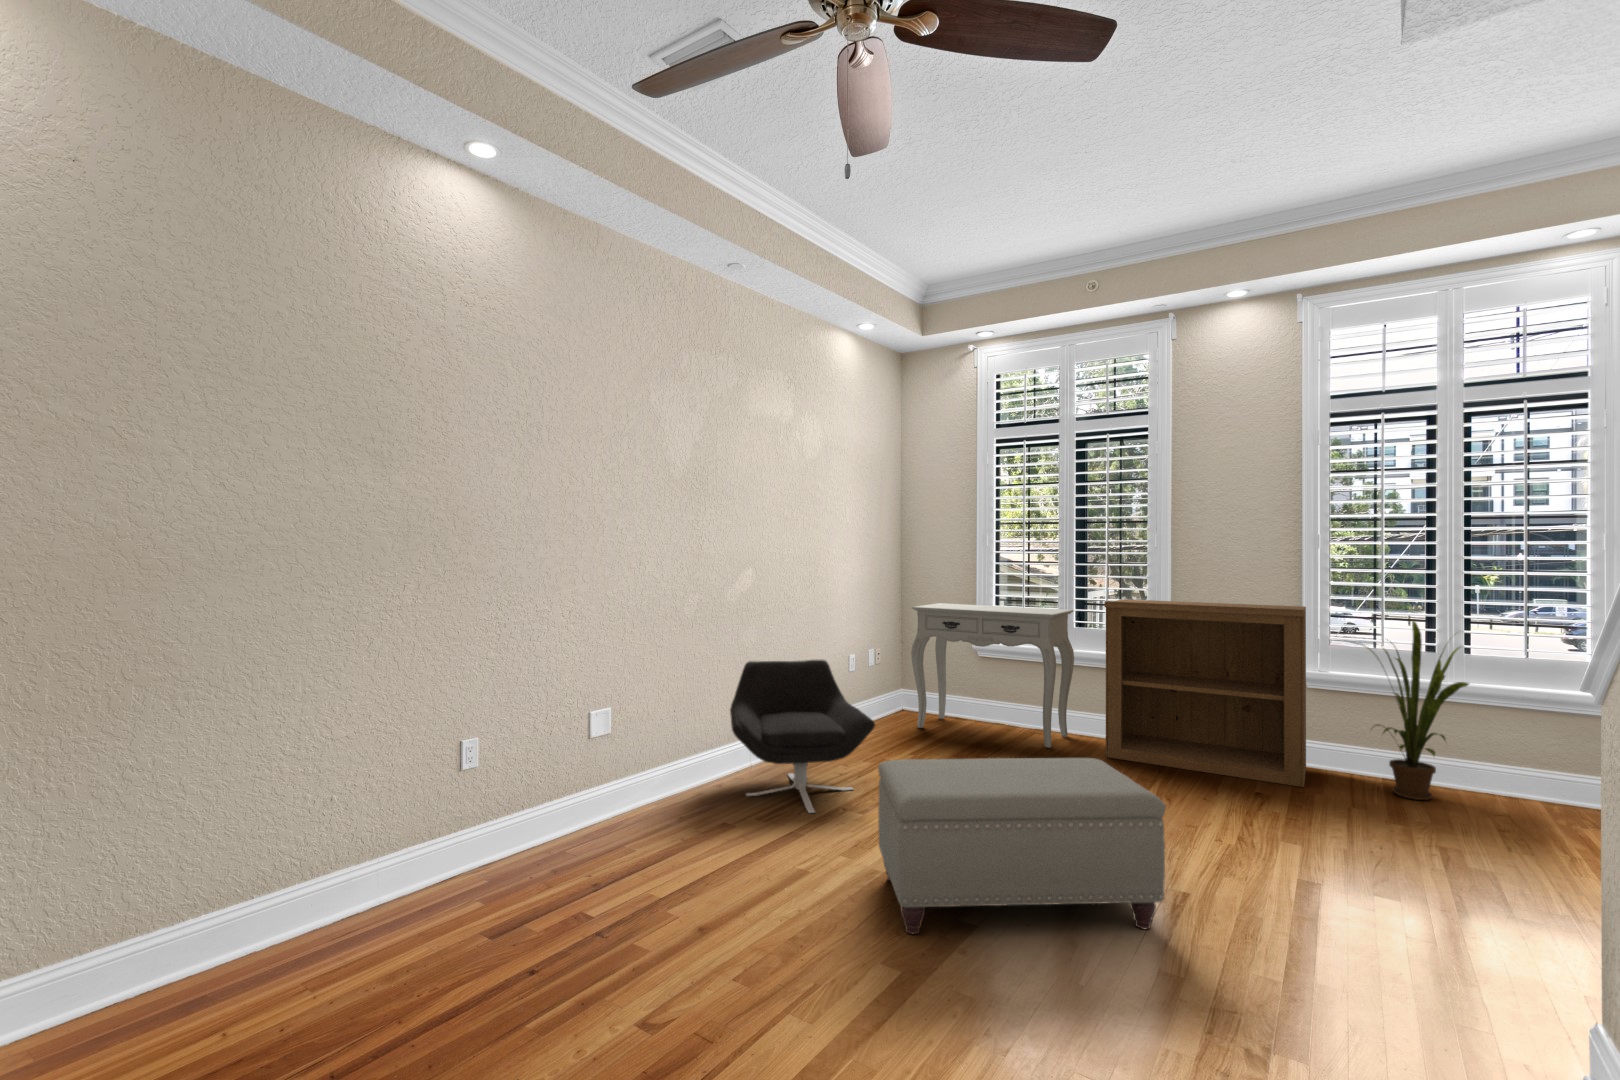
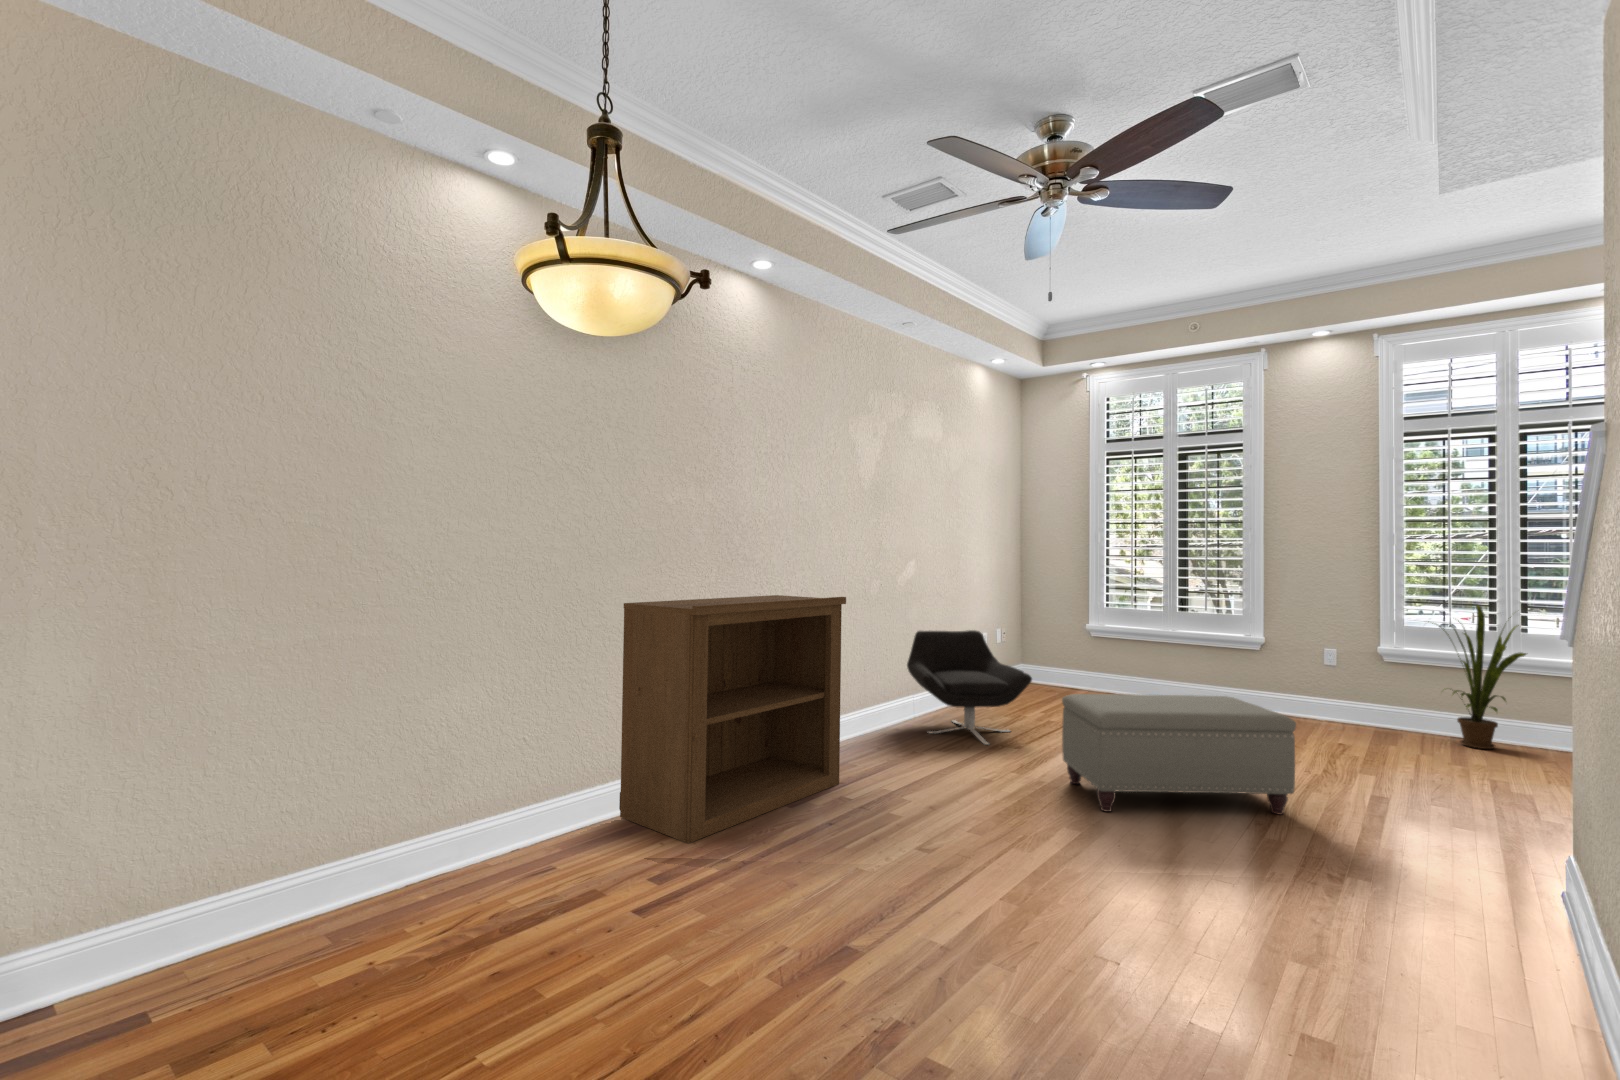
bookshelf: present [1105,599,1306,787] -> present [619,595,846,843]
console table: present [911,603,1074,748] -> none [1034,591,1176,709]

